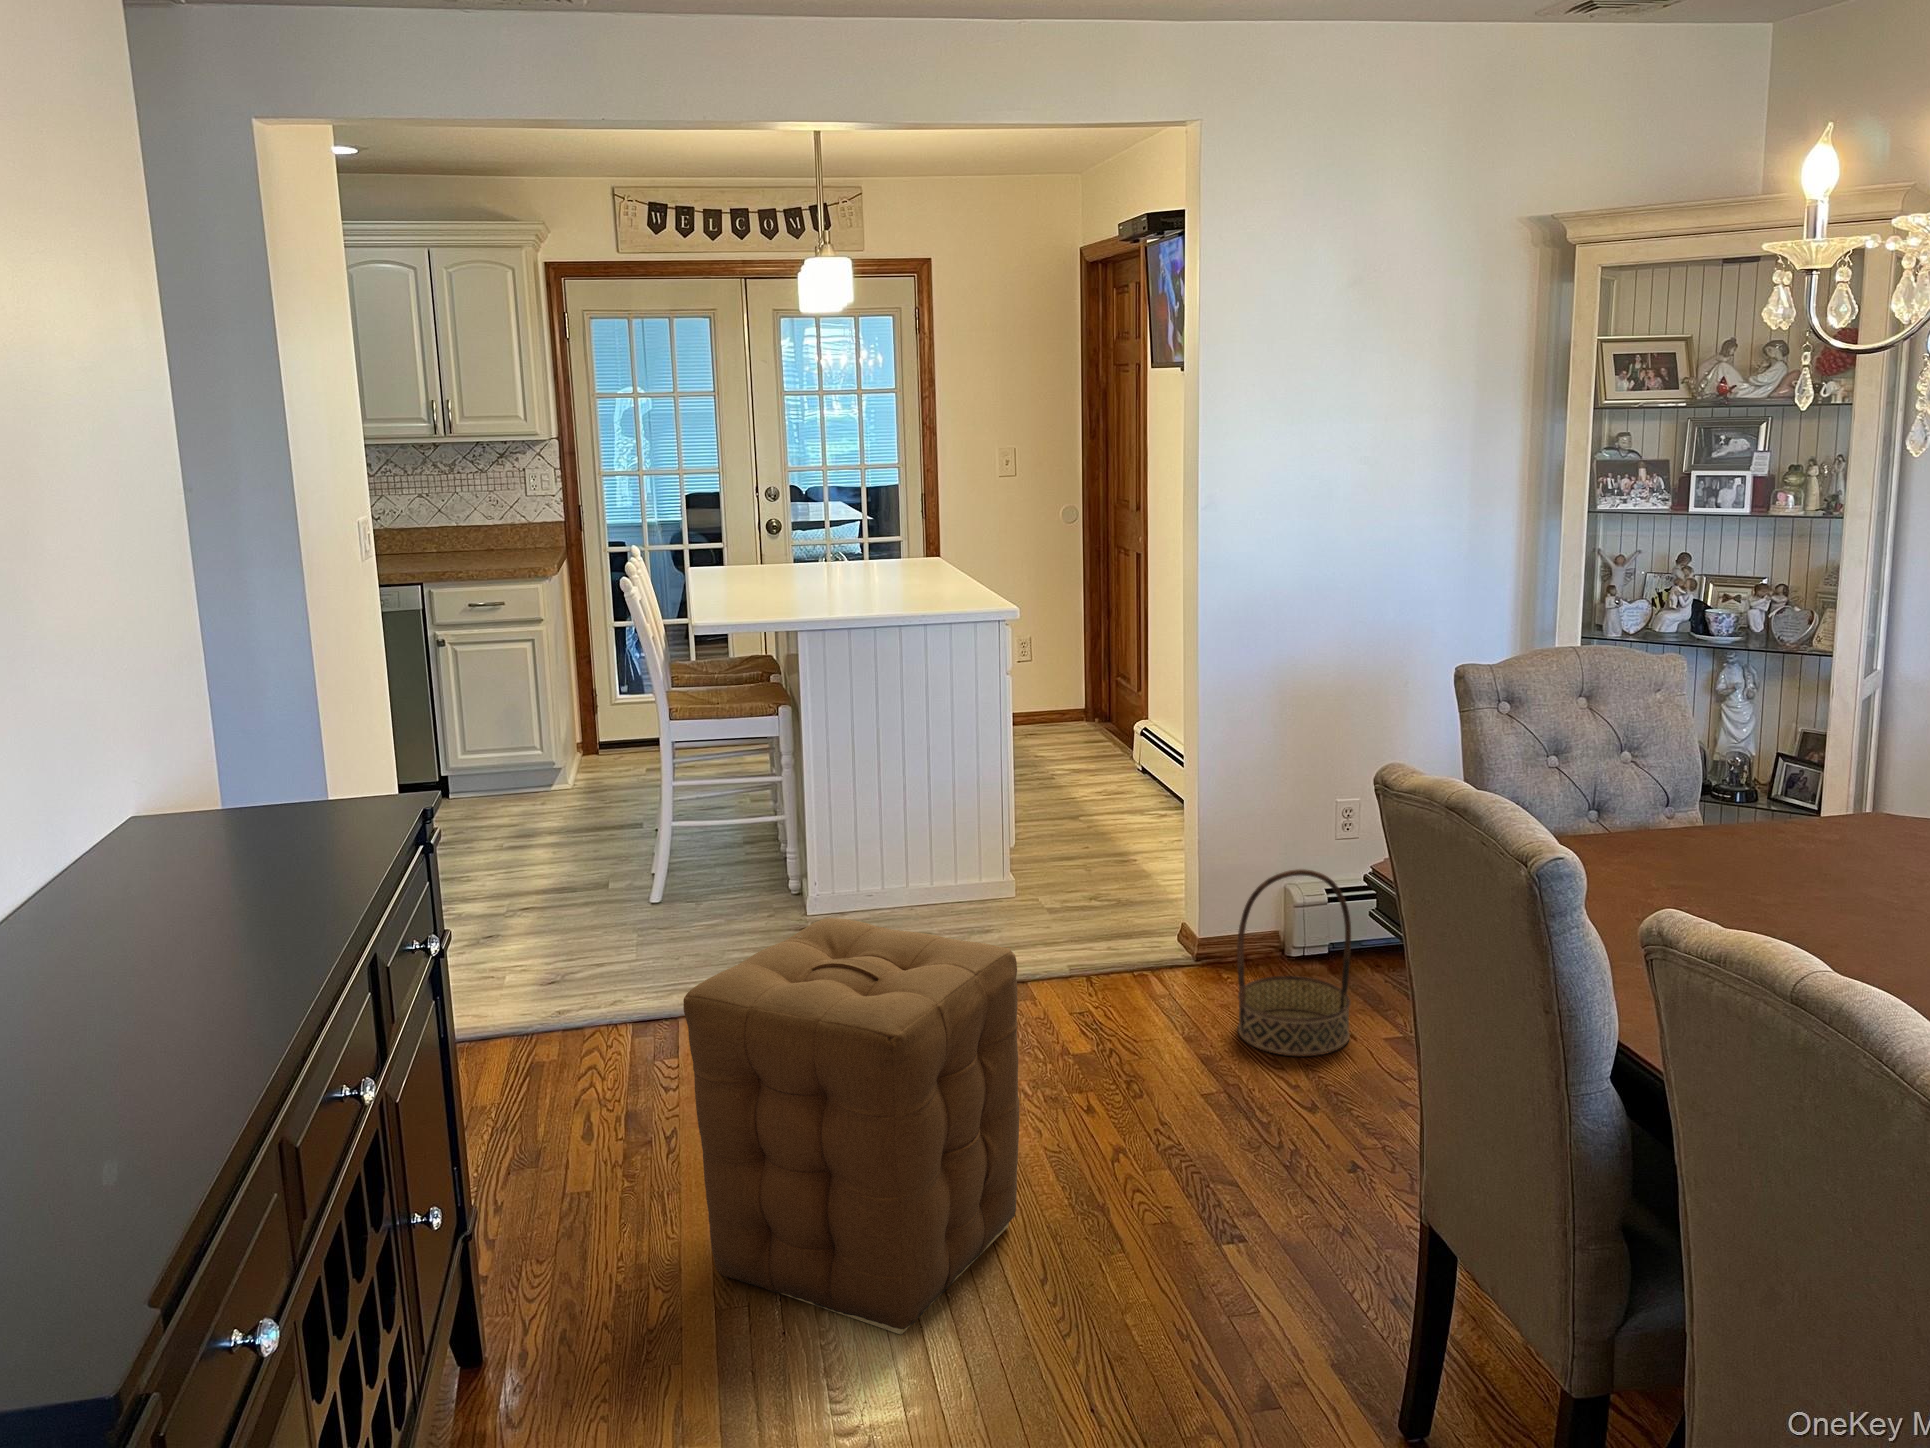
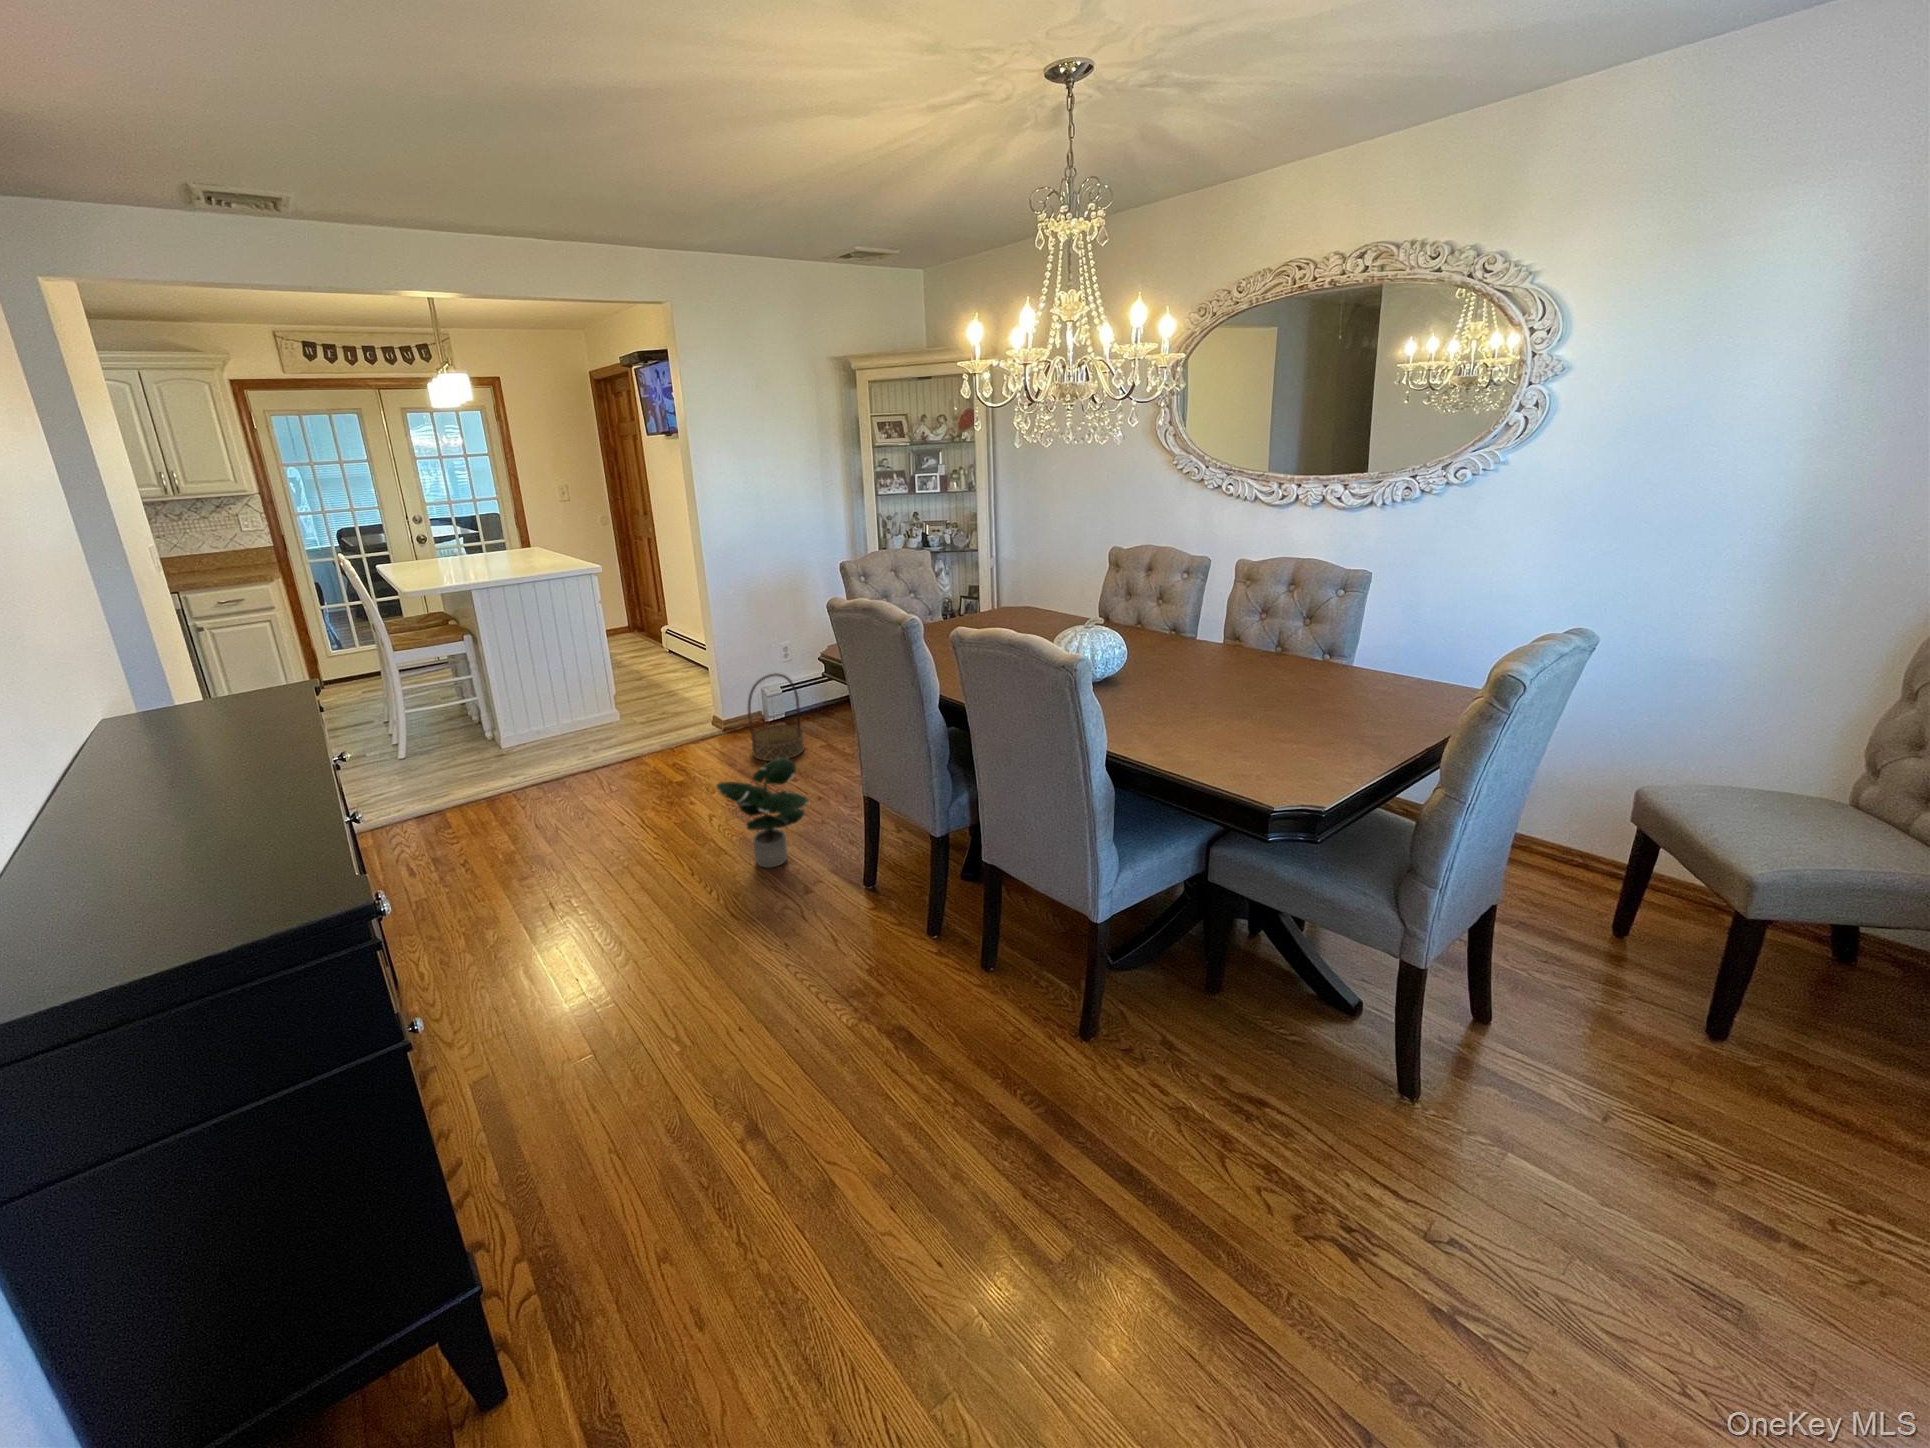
ottoman: present [683,918,1019,1335] -> none [481,722,671,912]
potted plant: none [1111,1077,1302,1320] -> present [717,758,808,868]

